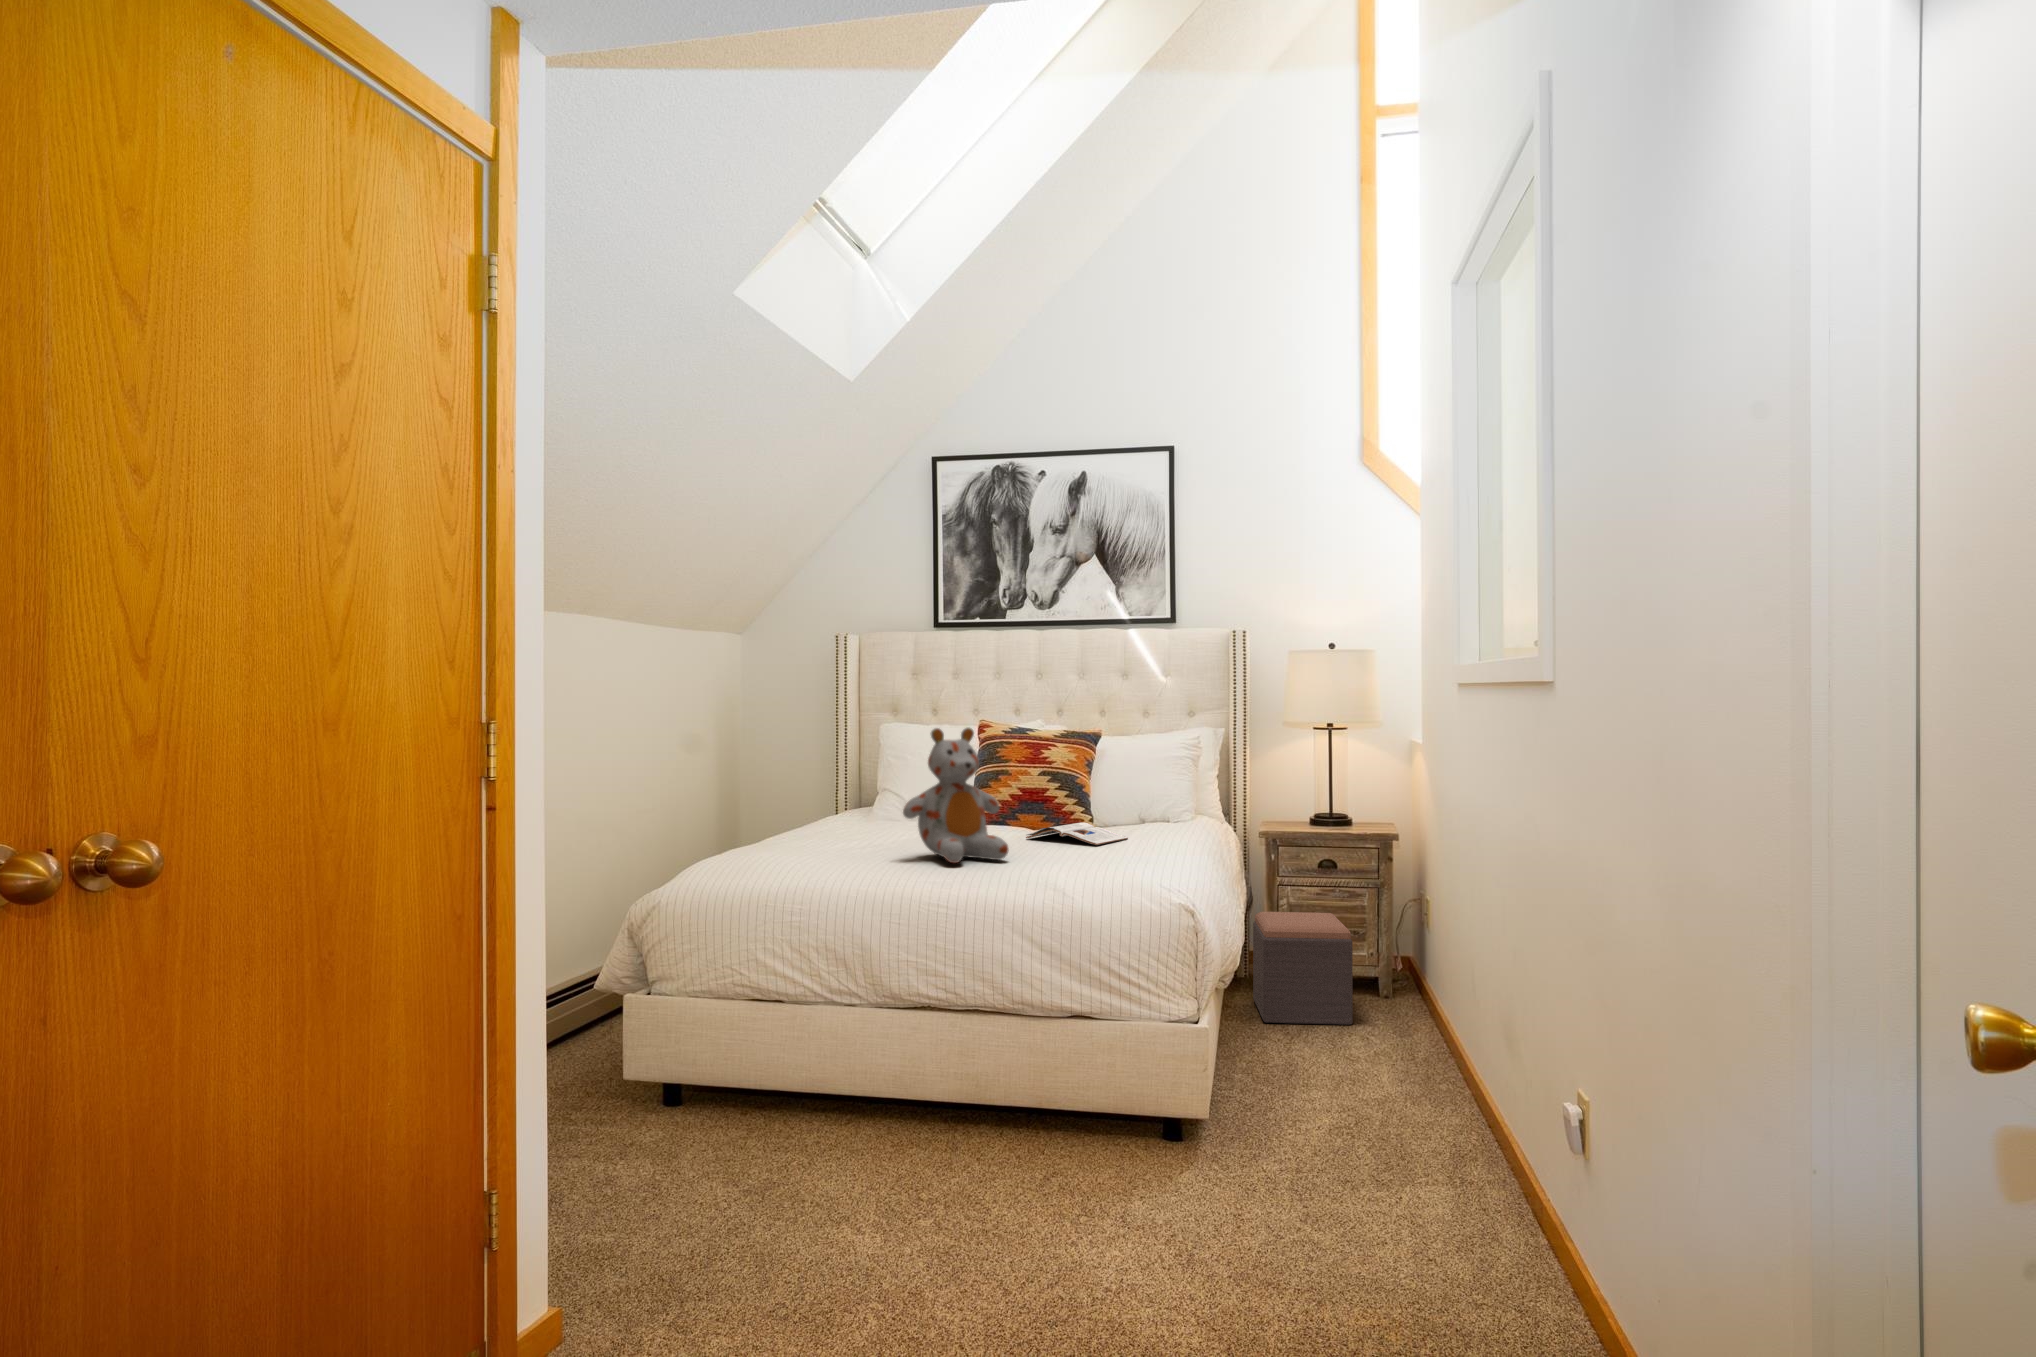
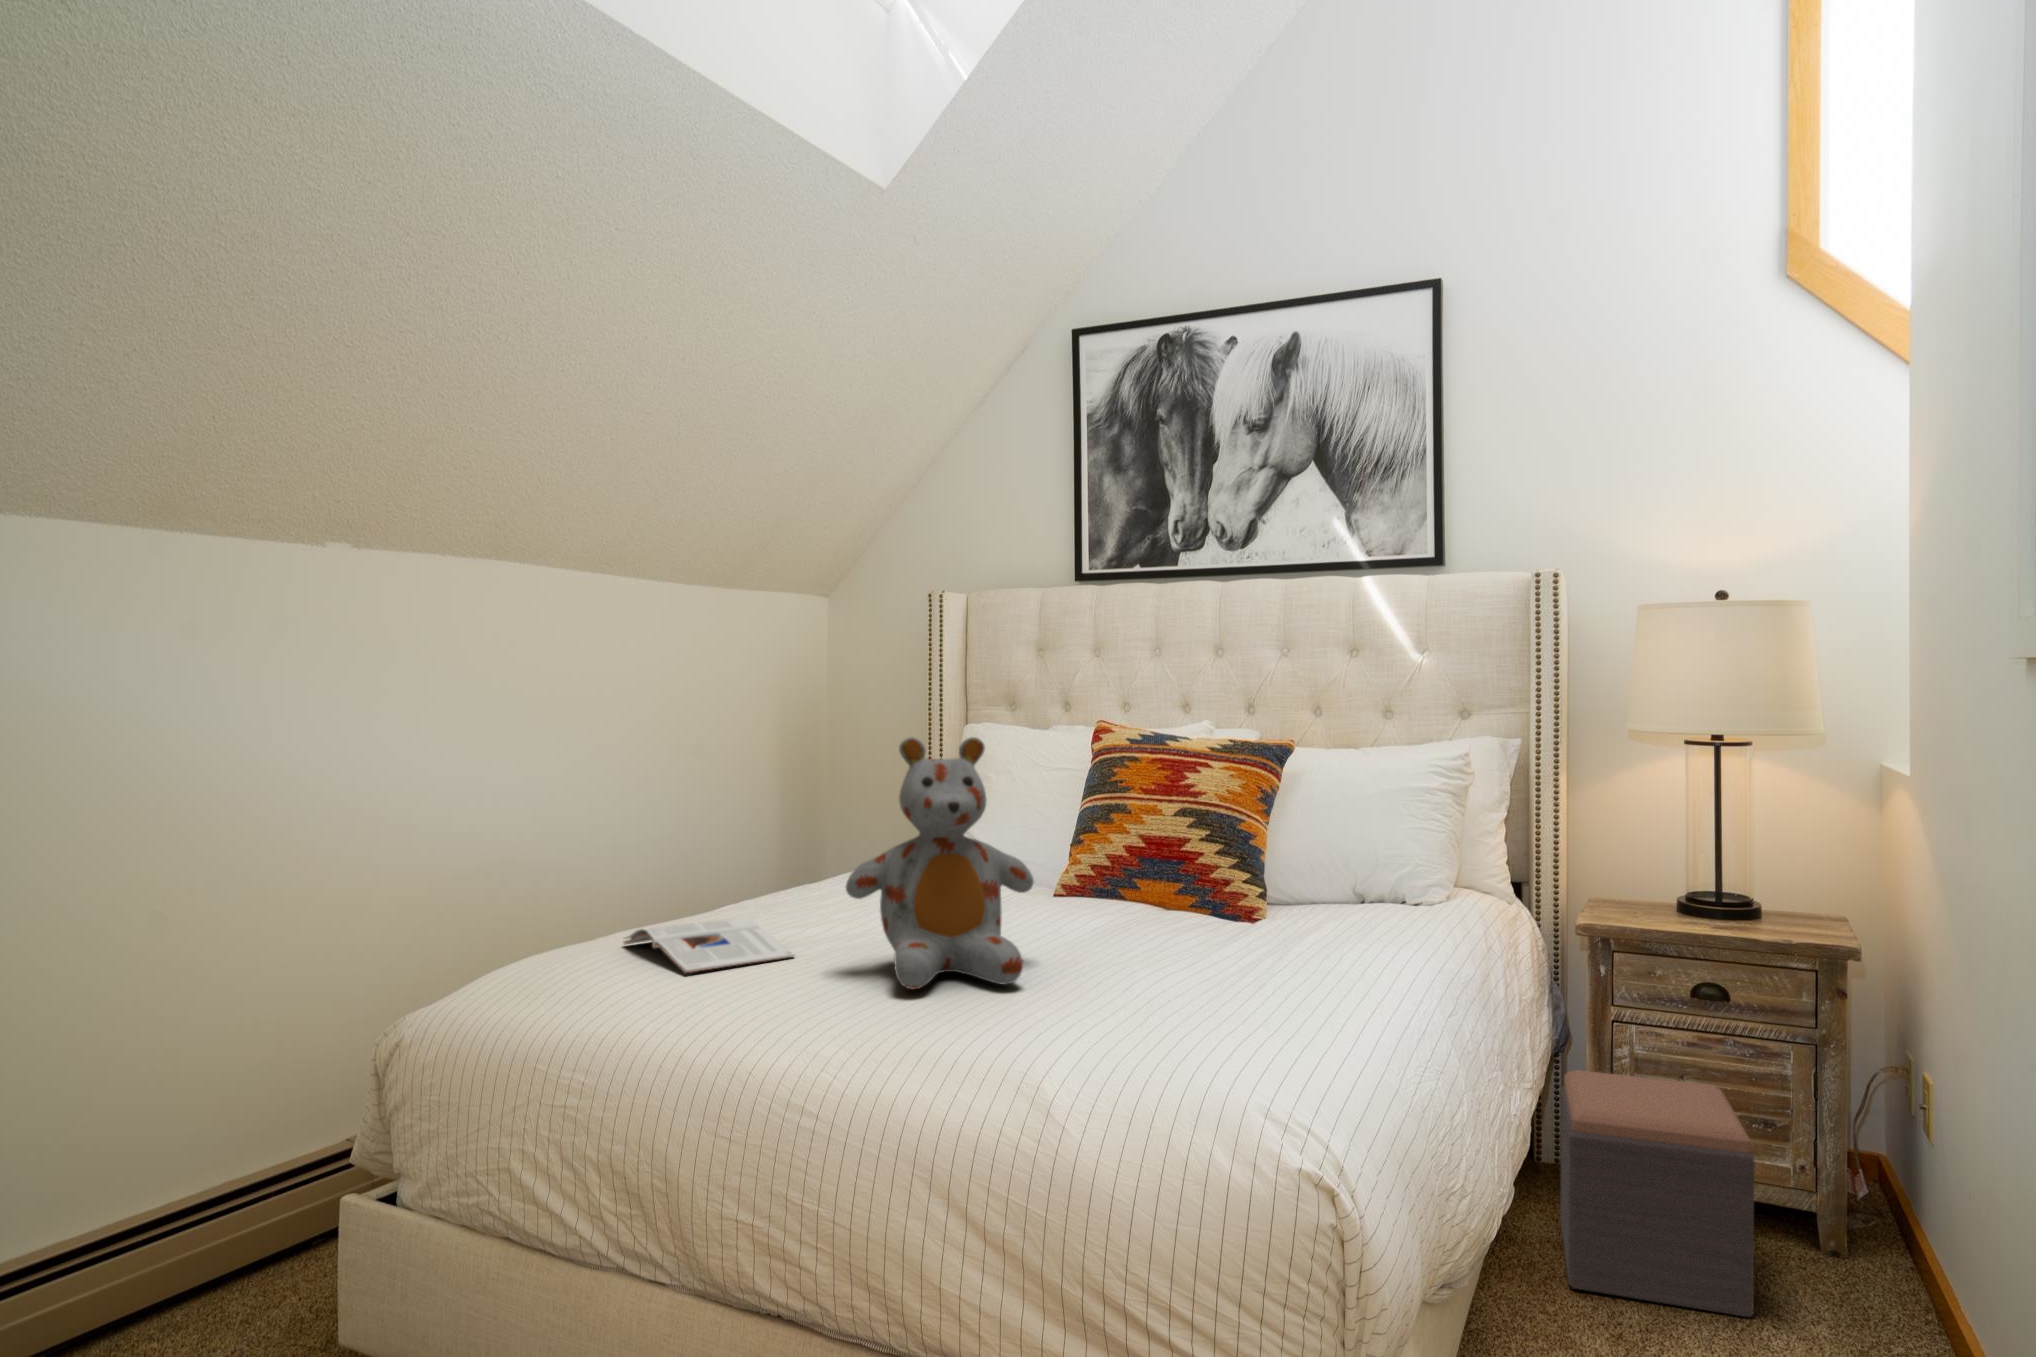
magazine: present [1026,823,1128,845] -> present [624,917,794,973]

